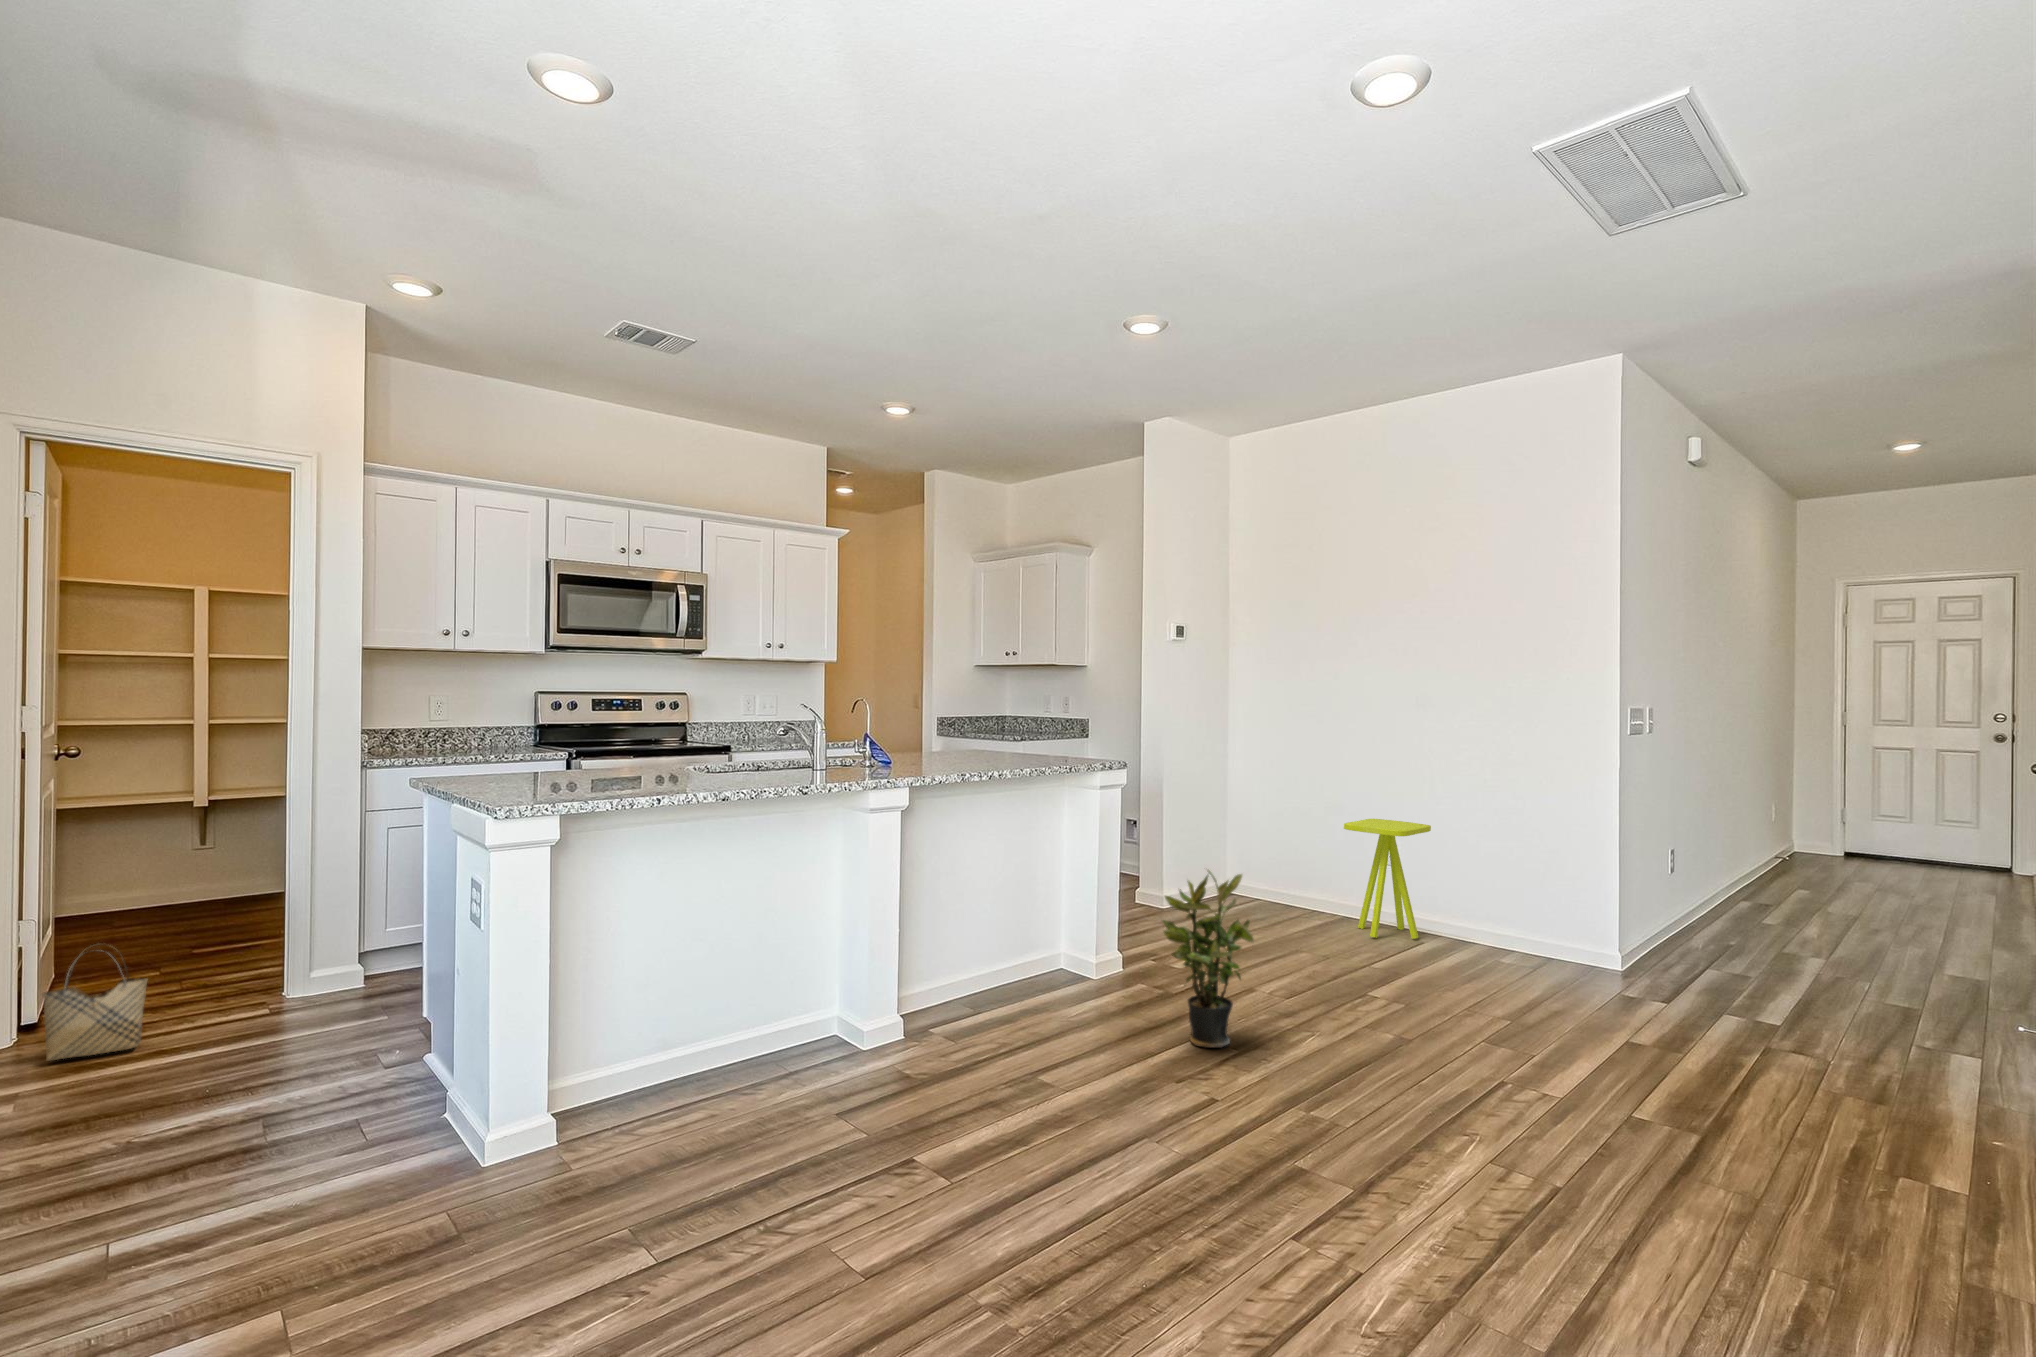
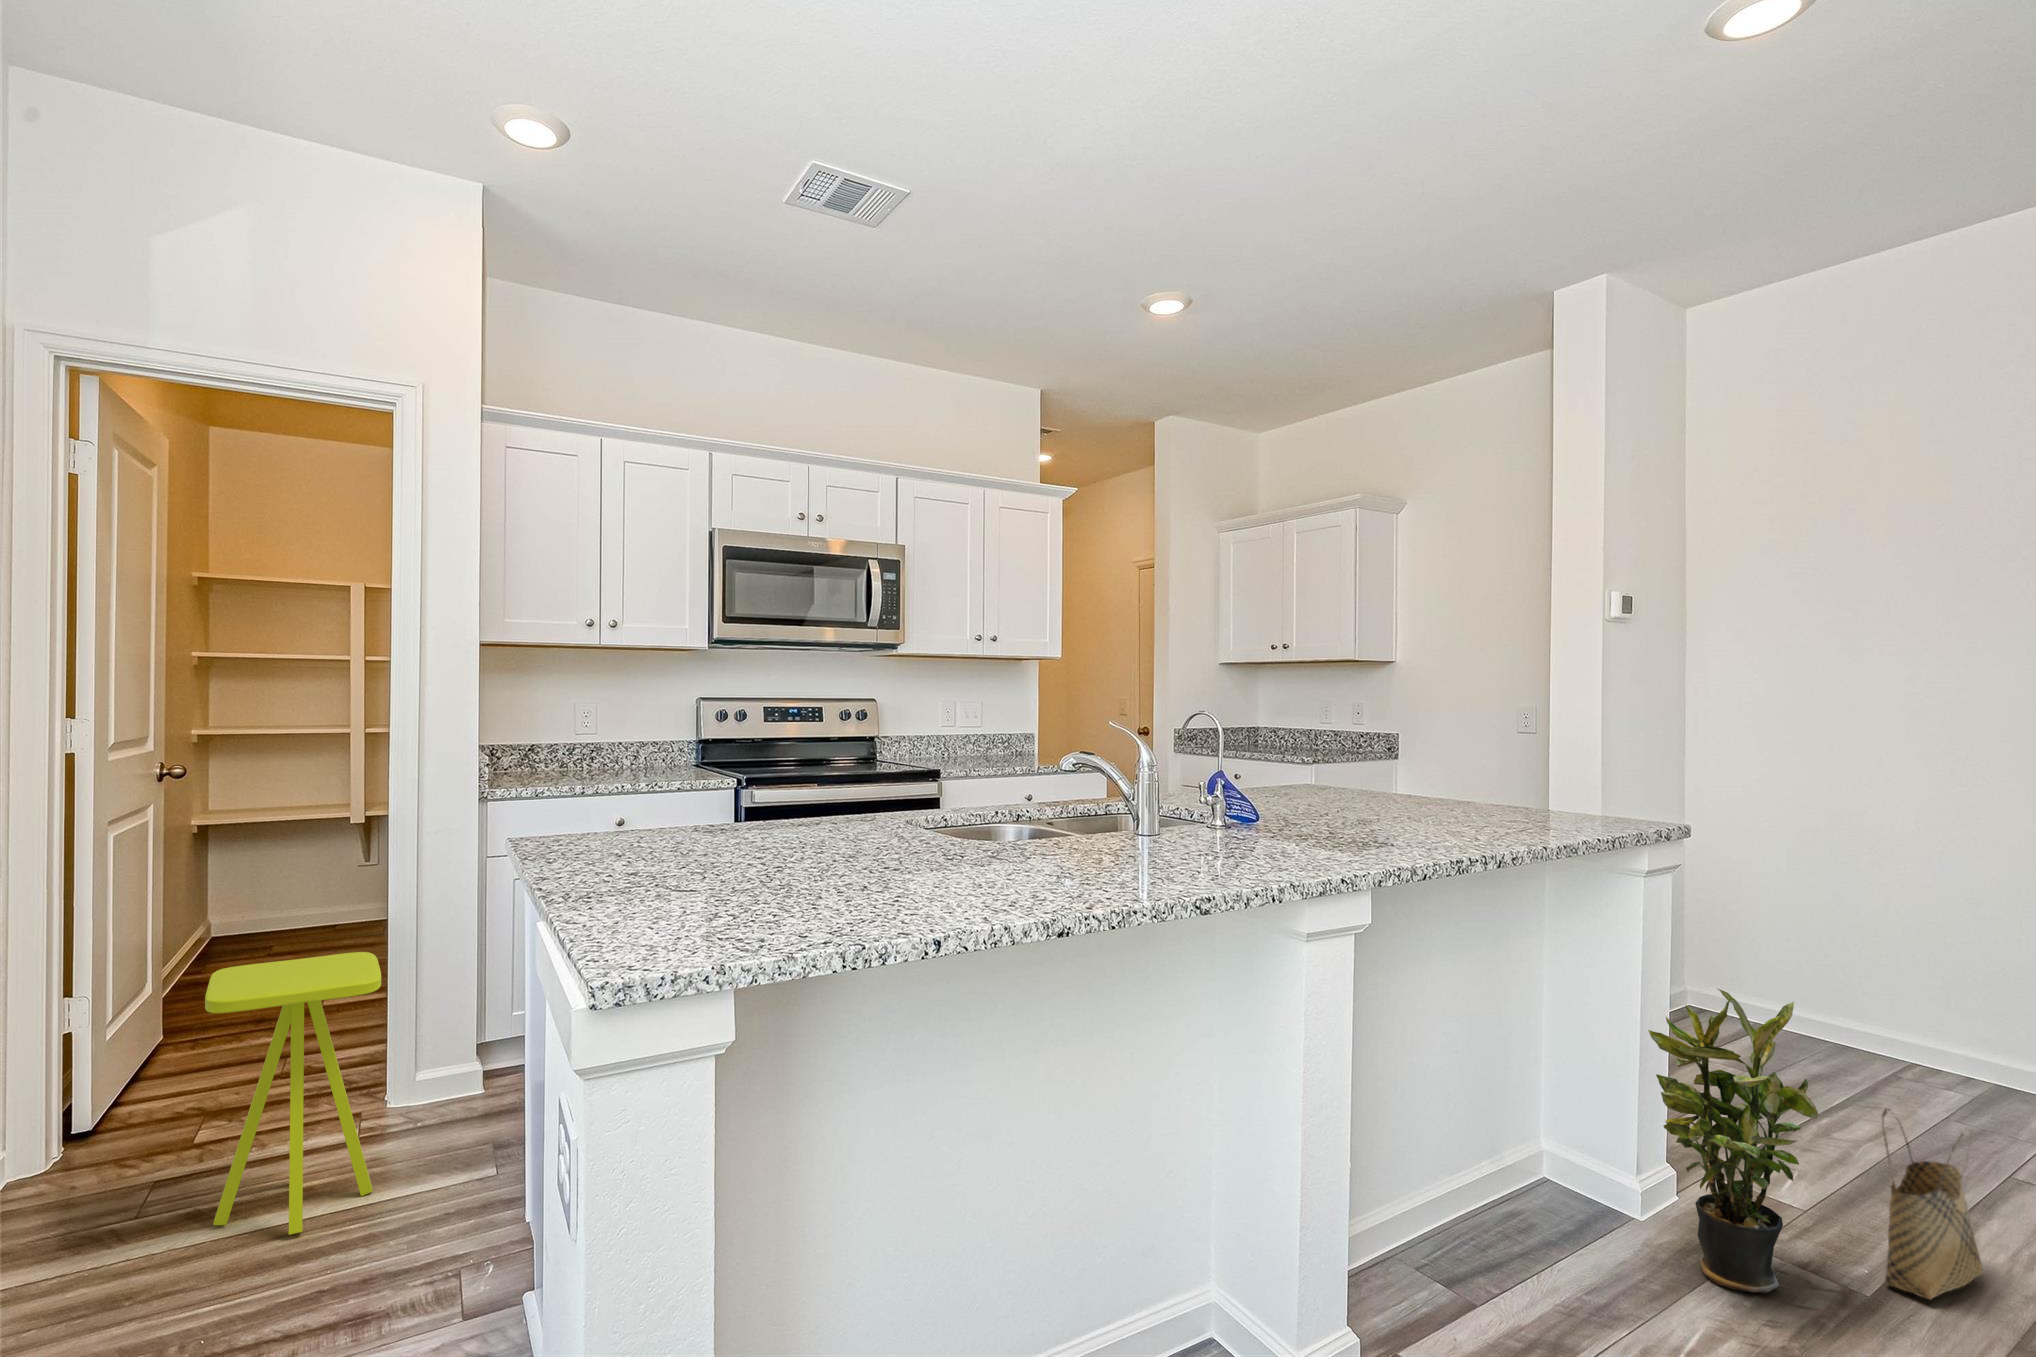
side table: present [1344,819,1431,939] -> present [205,952,381,1235]
woven basket: present [42,943,148,1061] -> present [1882,1109,1983,1299]

